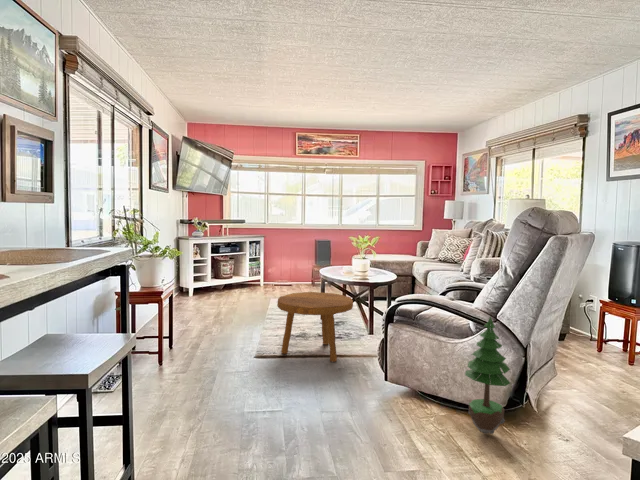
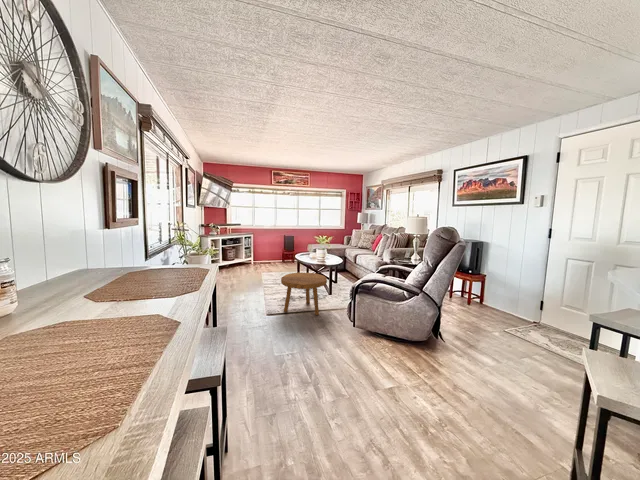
potted tree: present [465,317,510,434] -> none [408,291,434,356]

